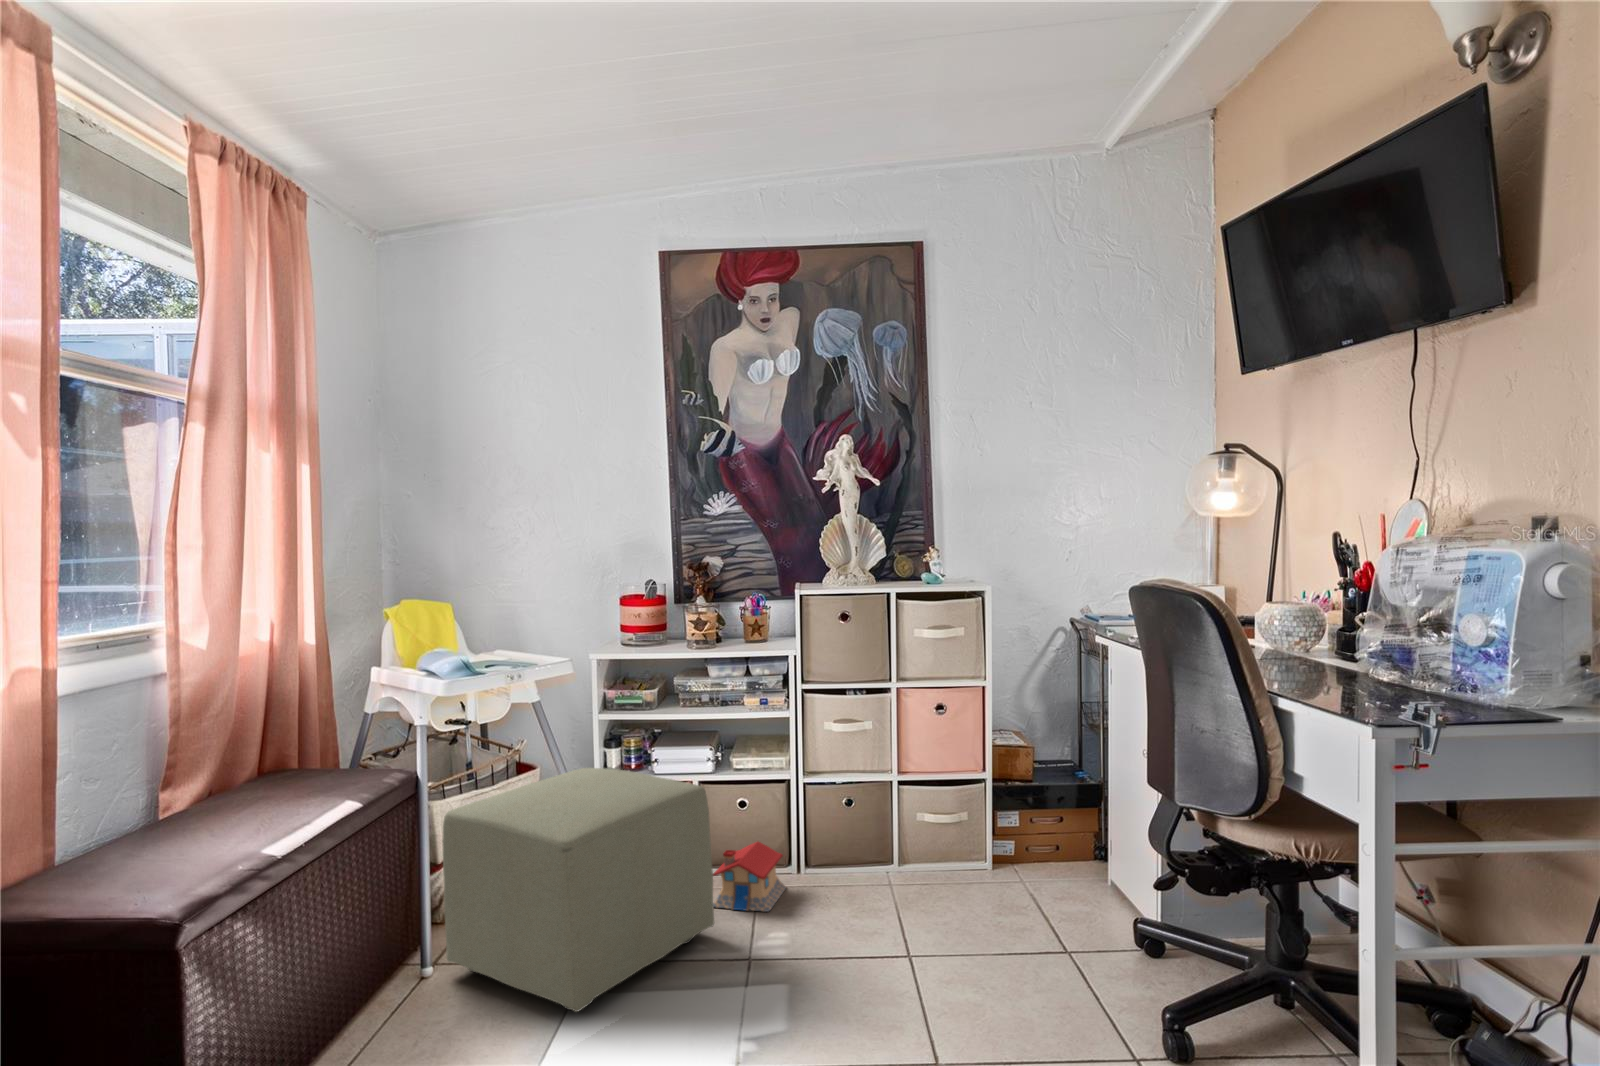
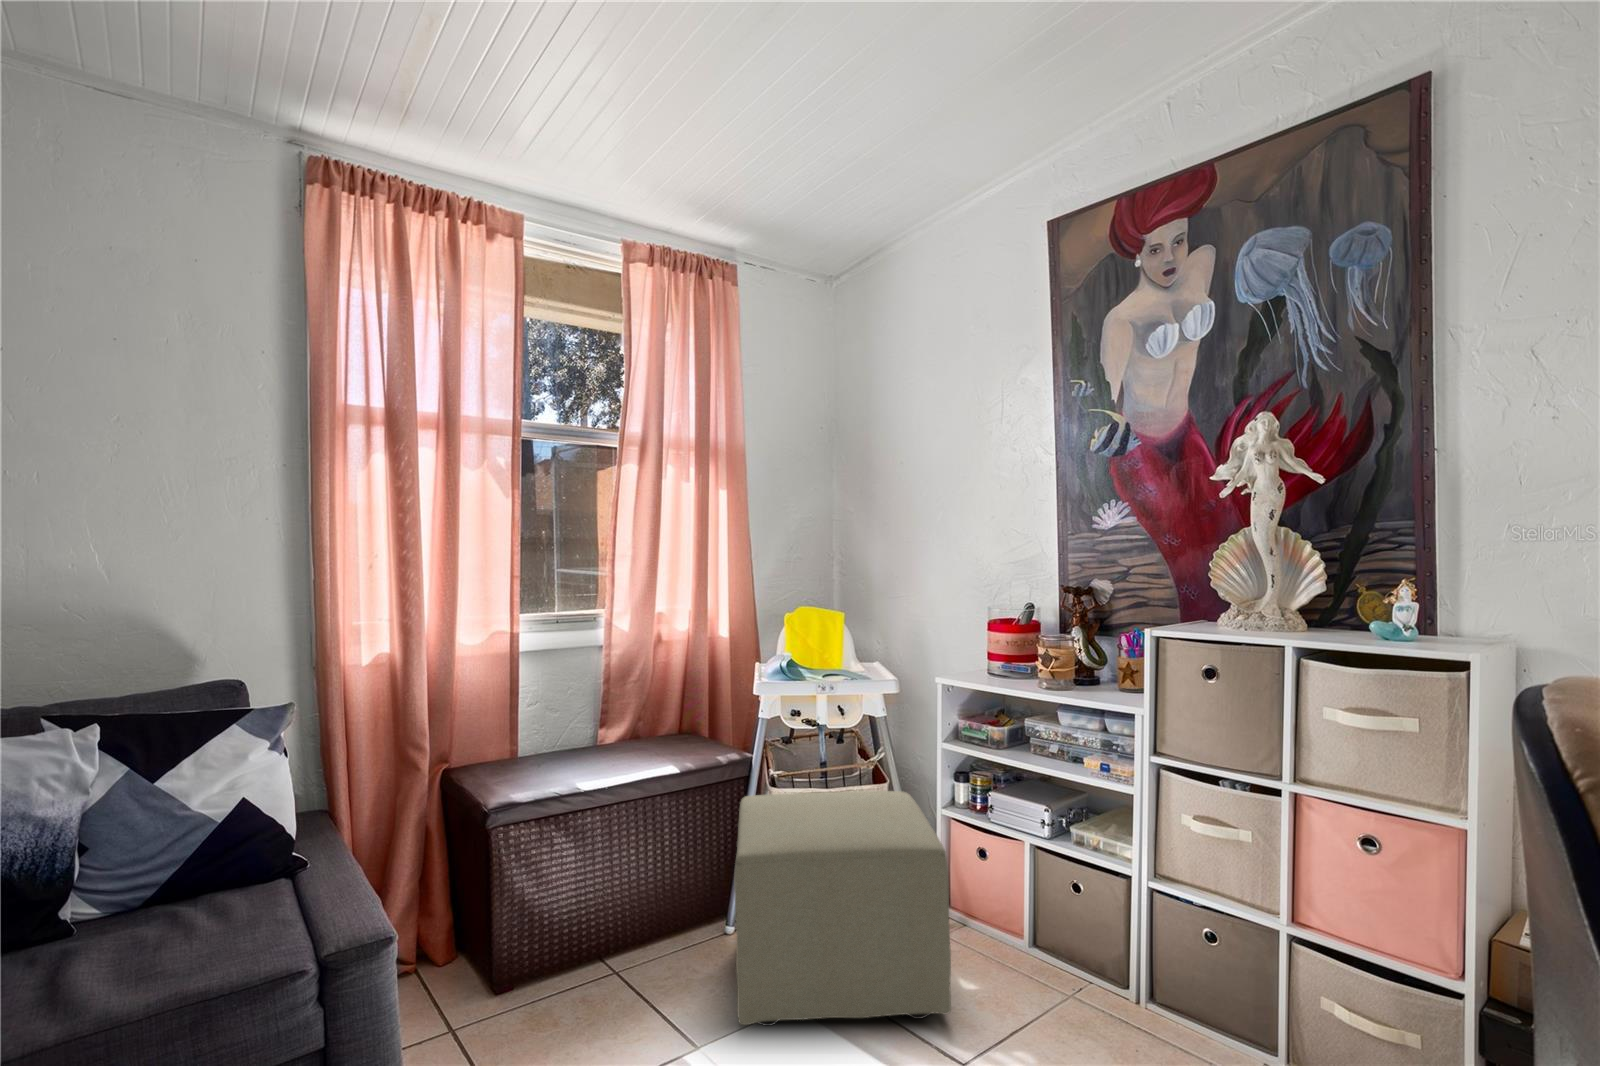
toy house: present [713,842,786,912] -> none [994,936,1101,1034]

